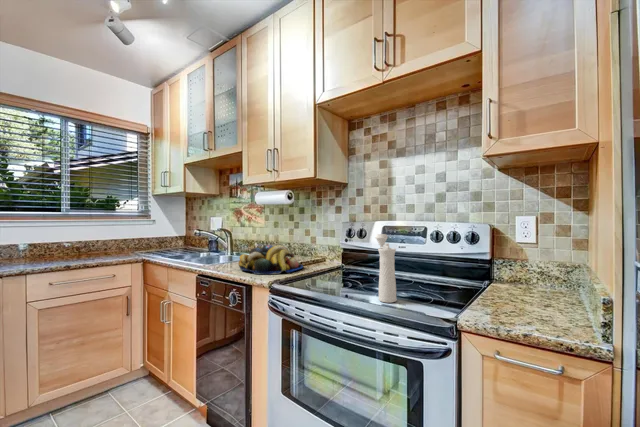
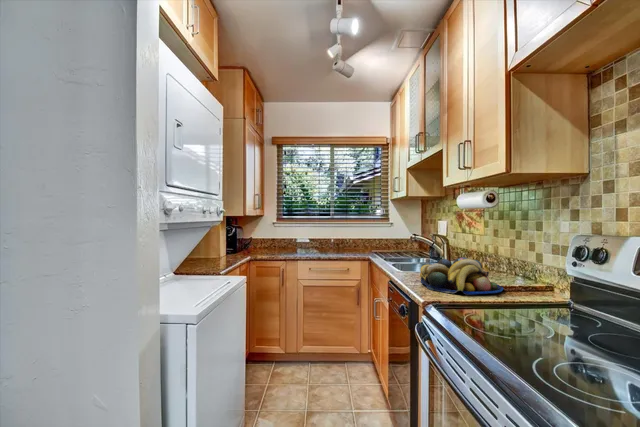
pepper mill: present [376,234,396,303] -> none [517,258,567,374]

